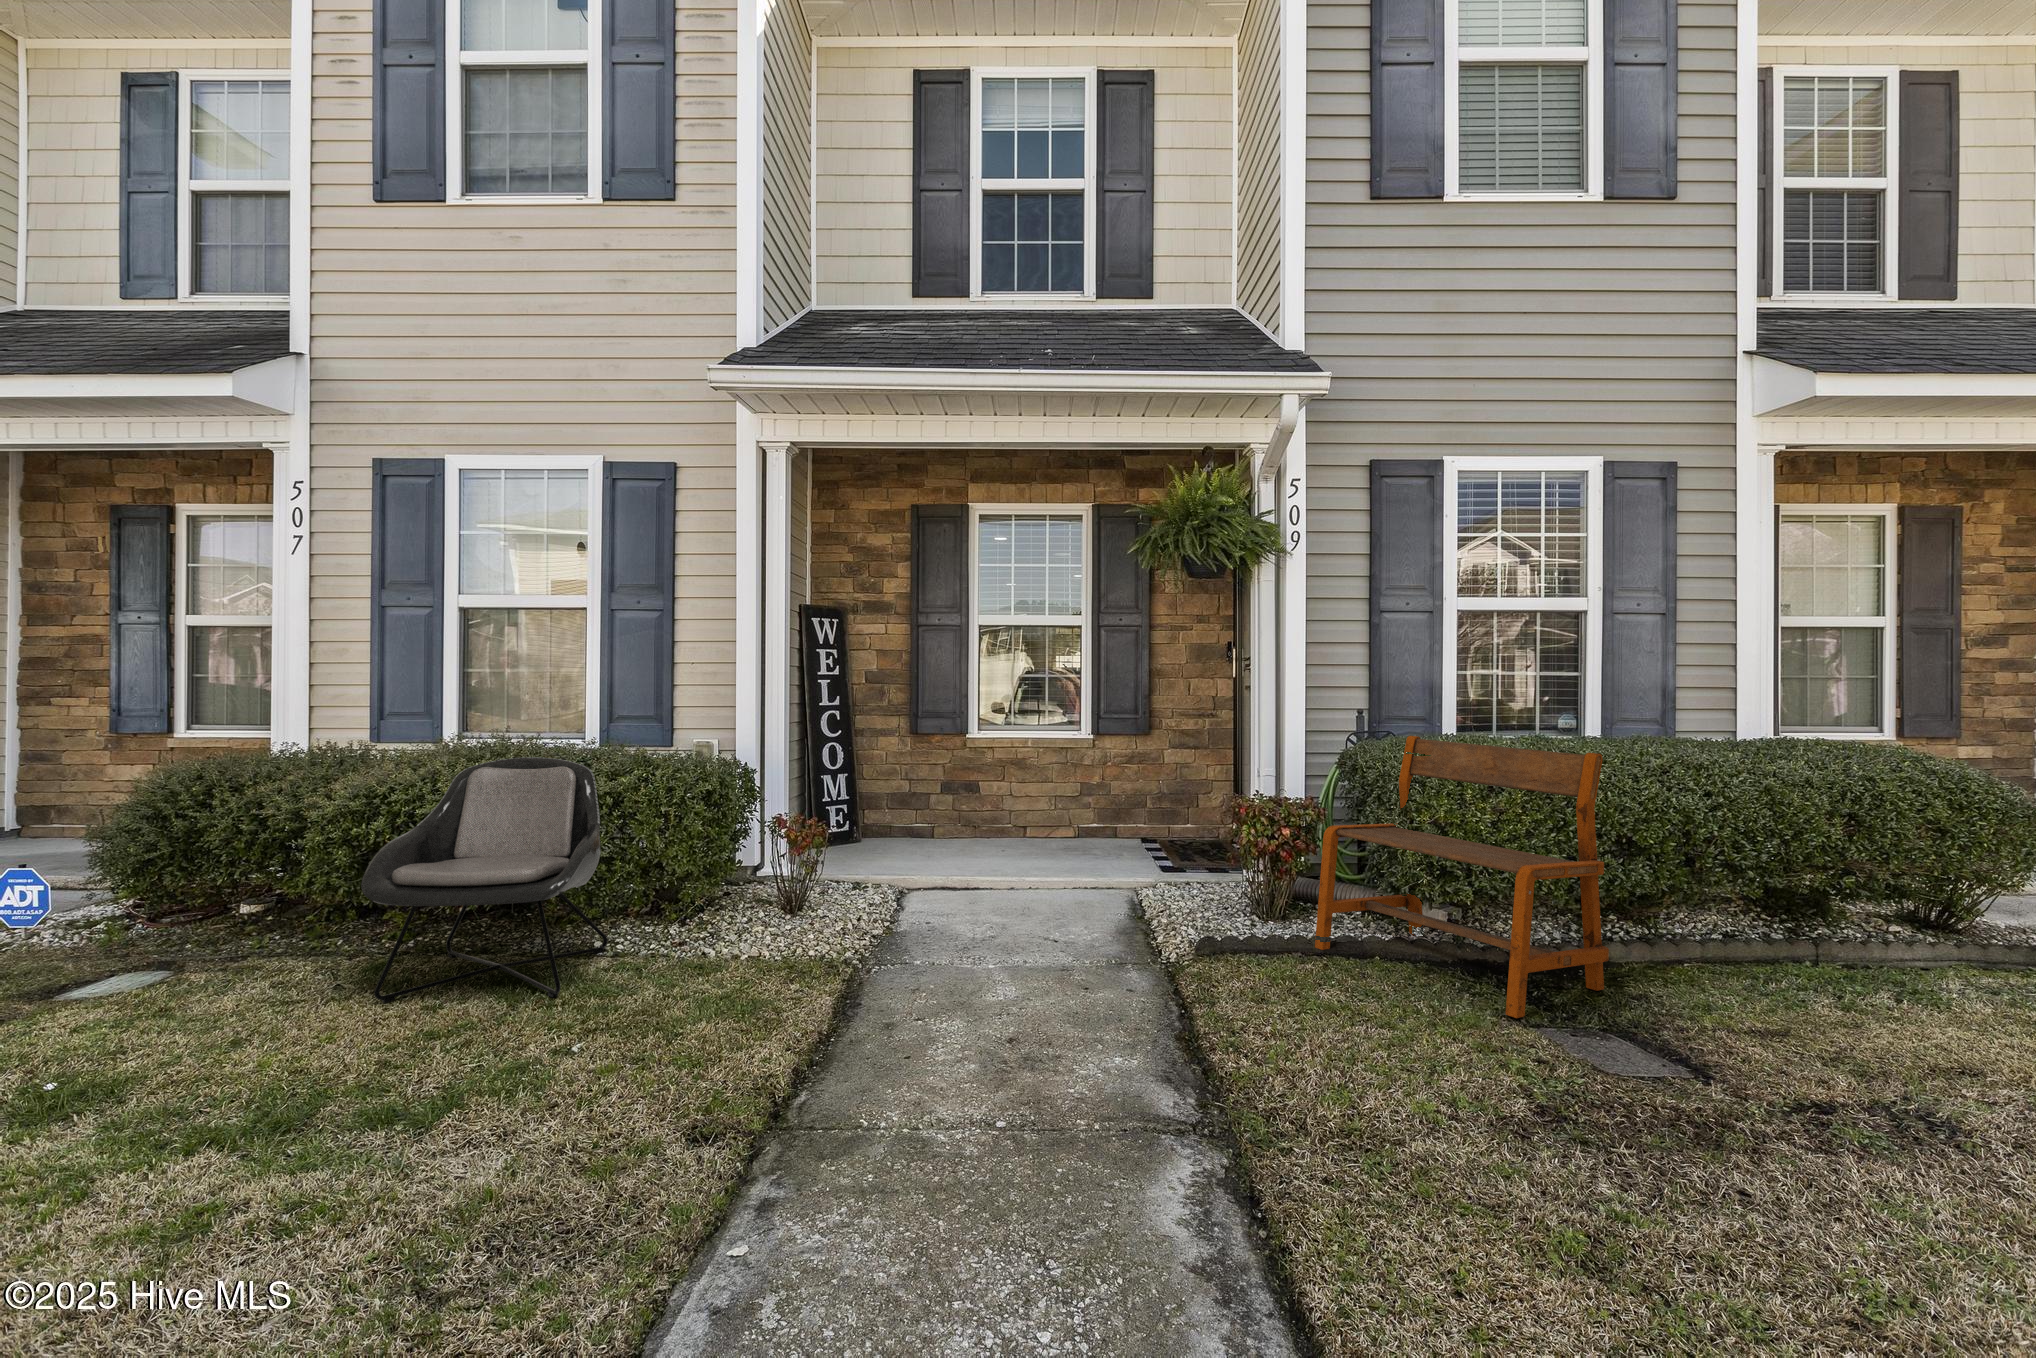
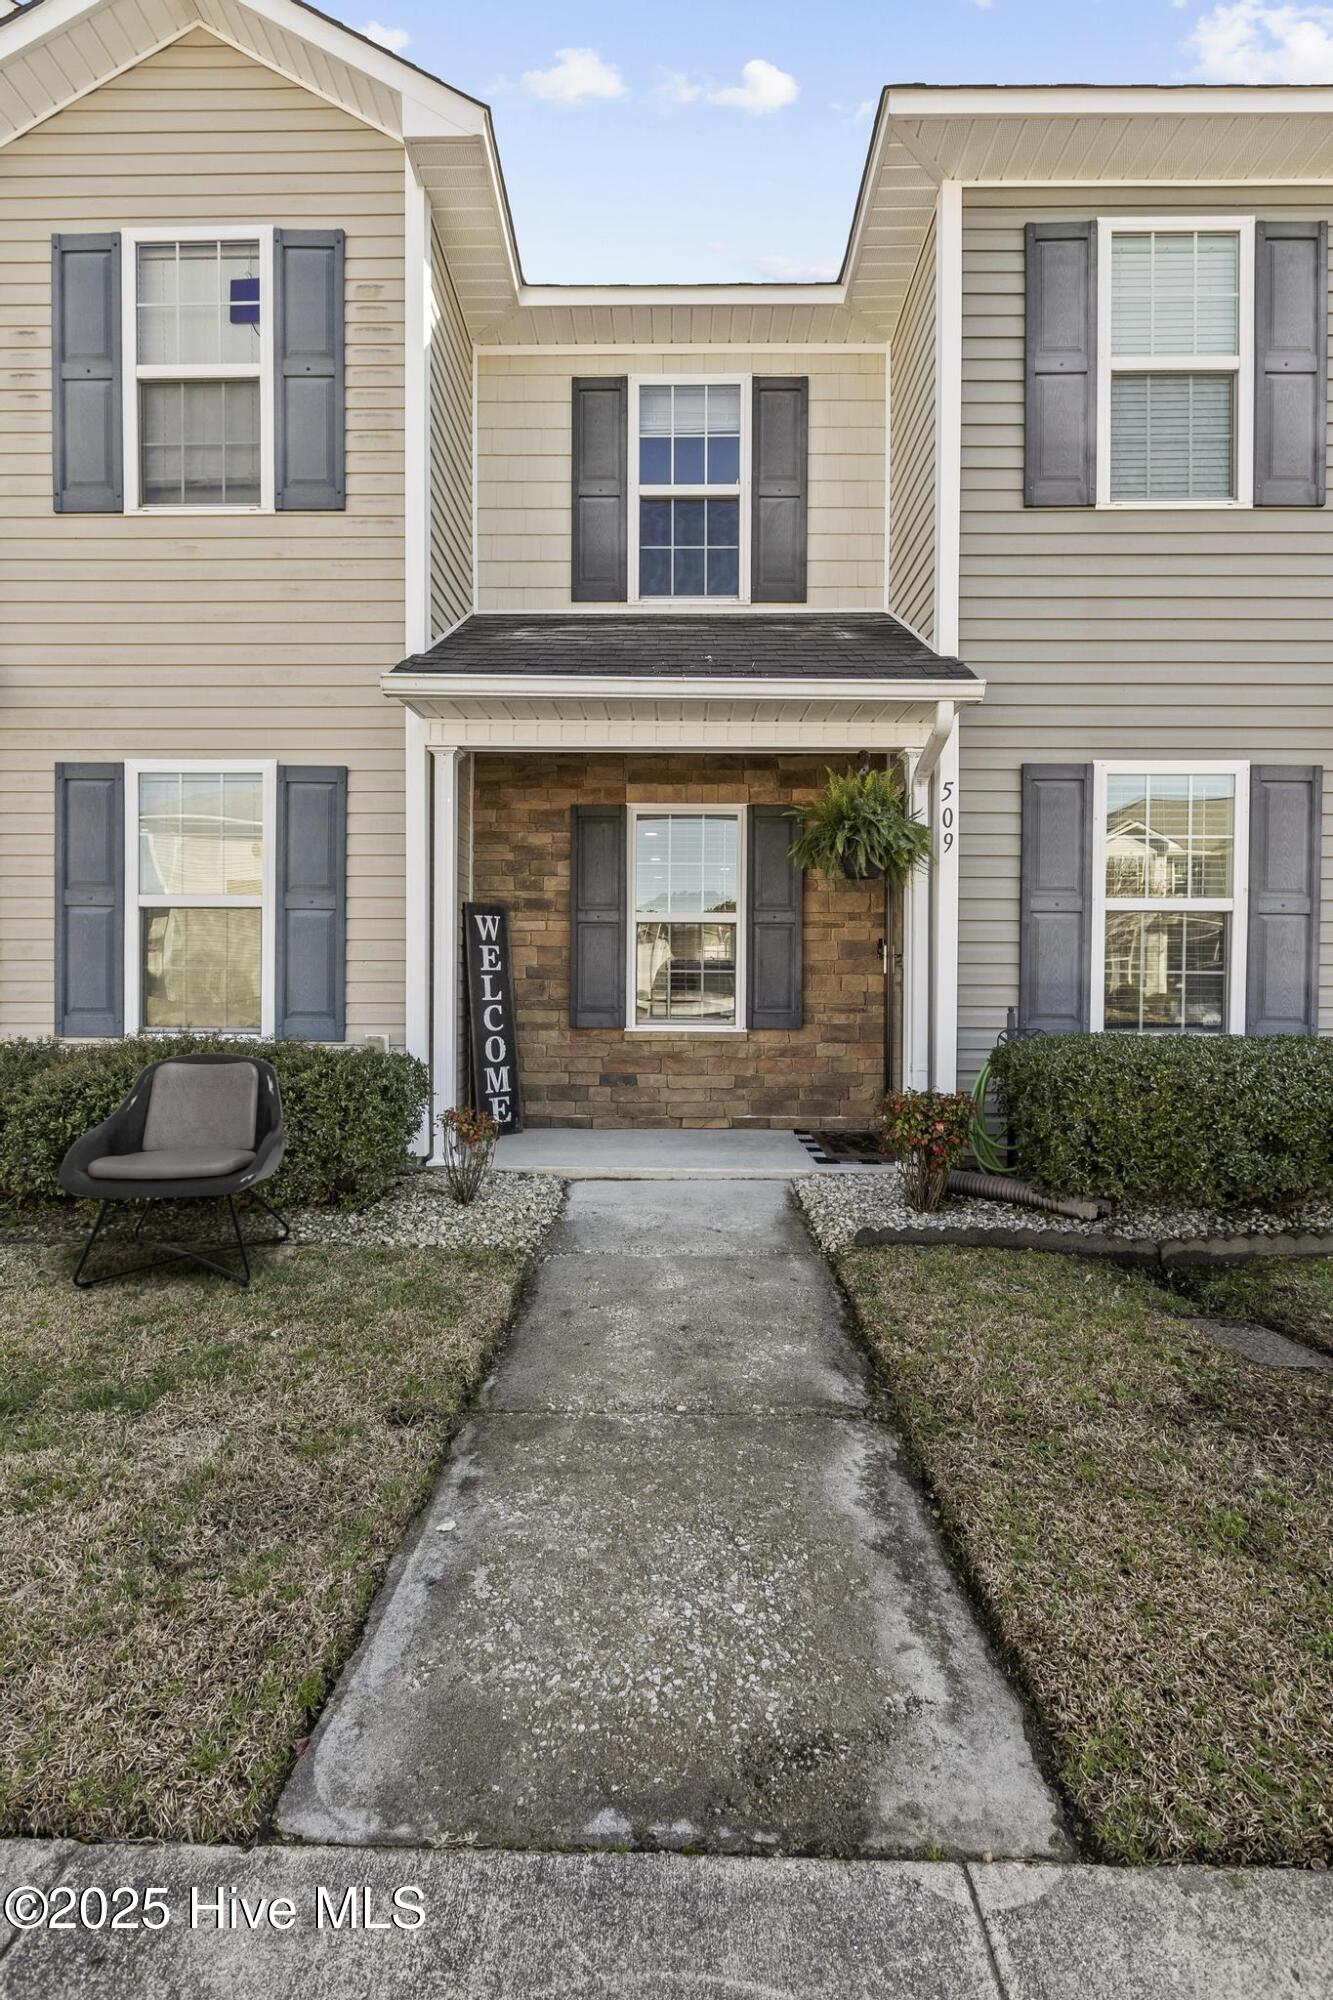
bench: present [1315,736,1609,1018] -> none [973,1036,1259,1311]

